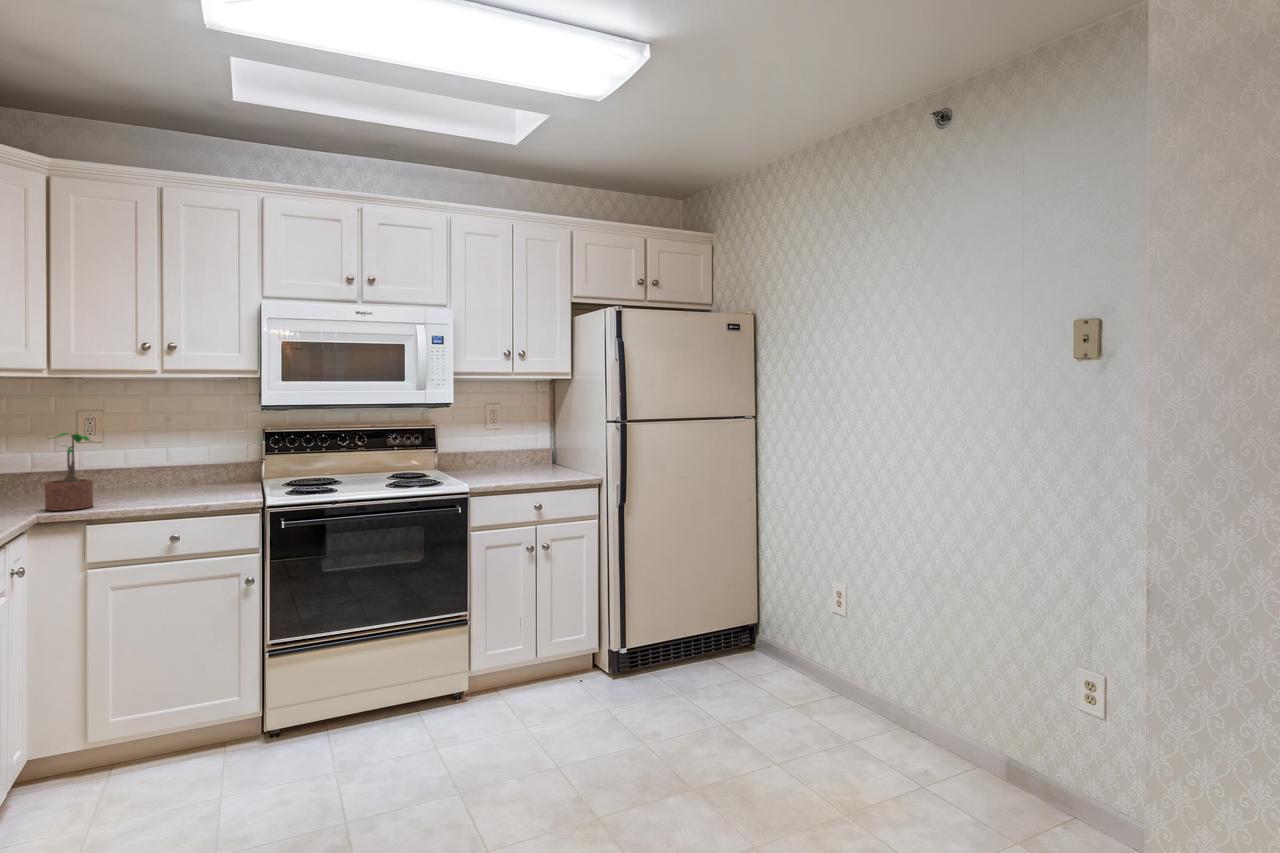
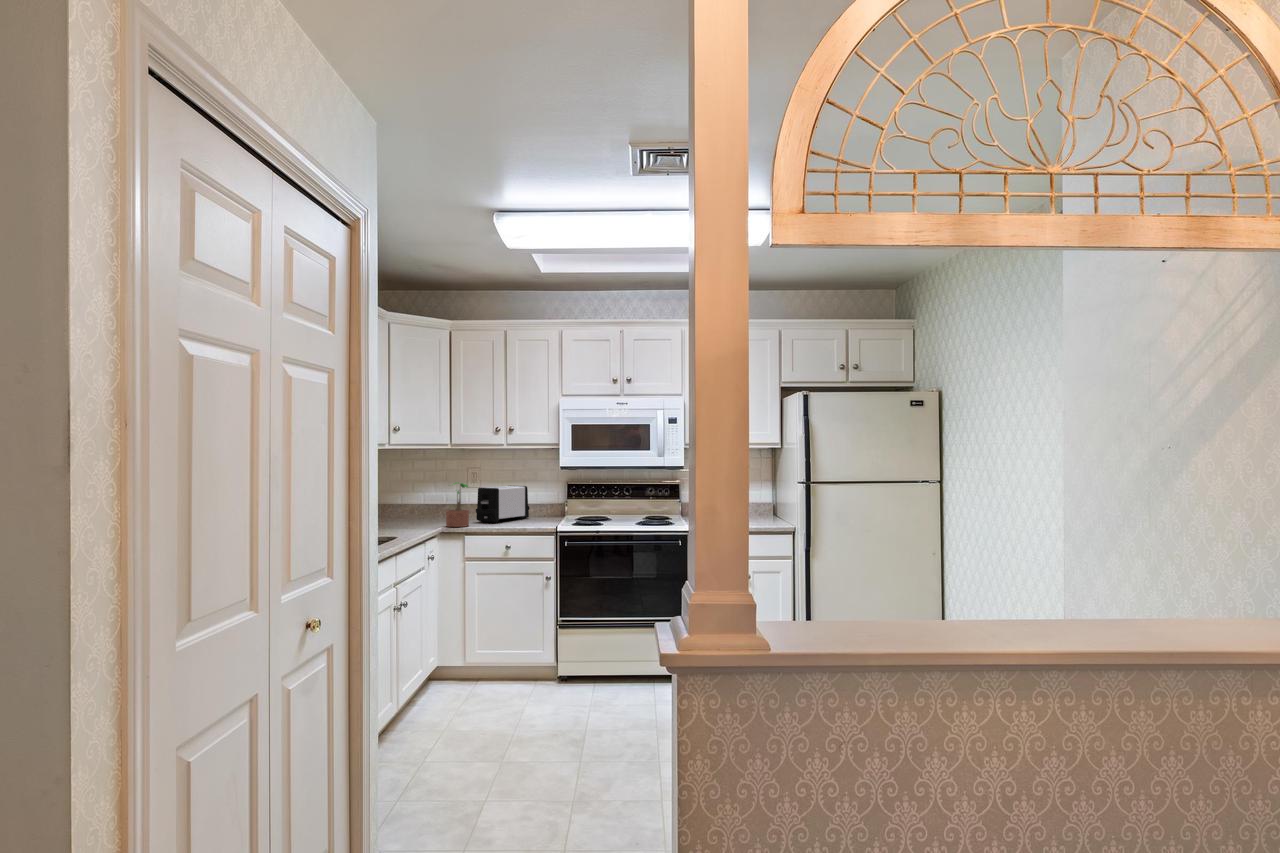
toaster: none [103,437,201,498] -> present [476,486,529,523]

